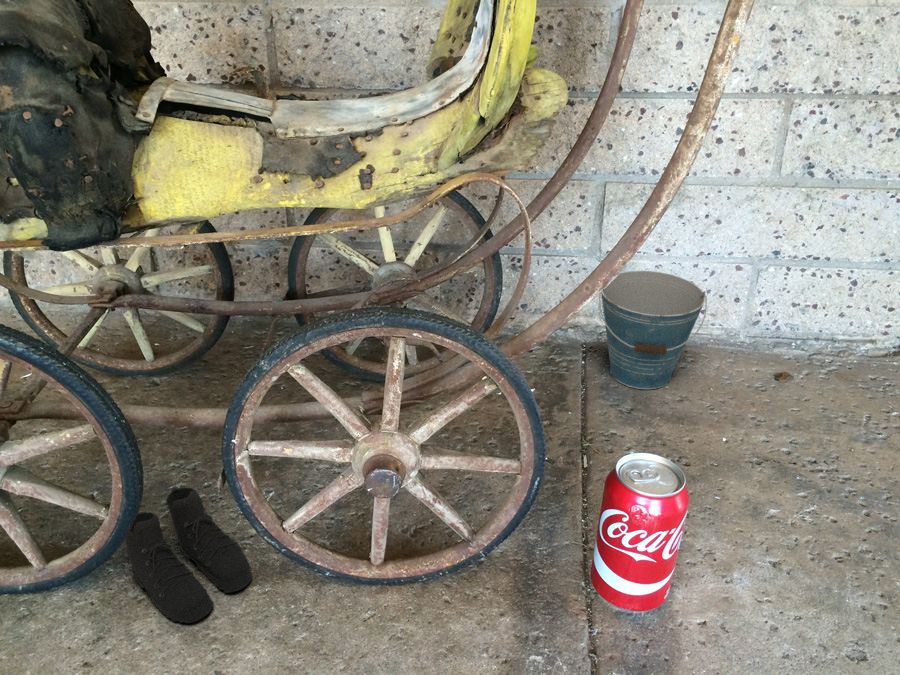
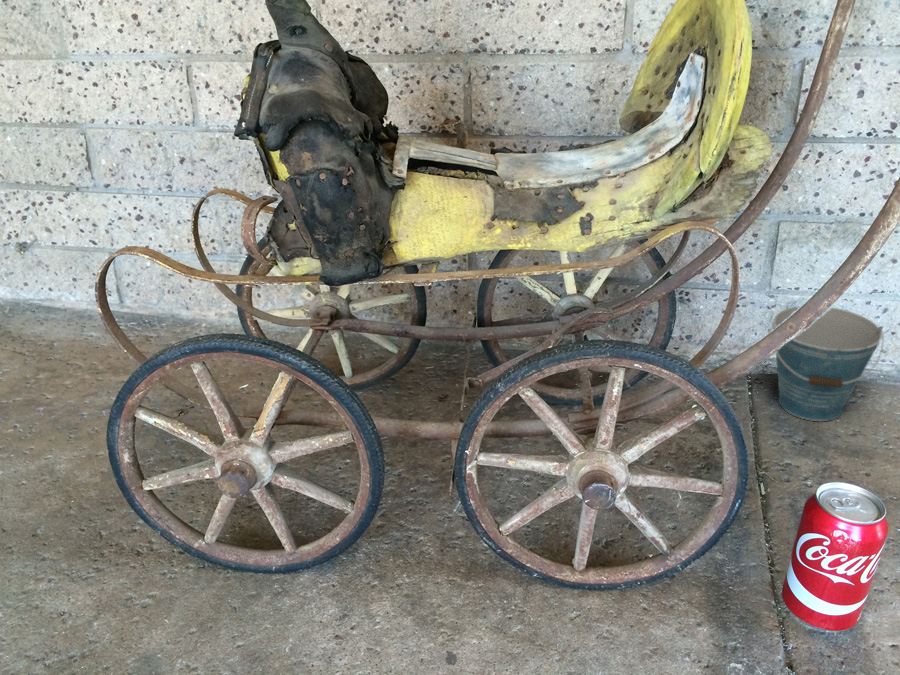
boots: present [125,487,252,623] -> none [354,492,462,613]

